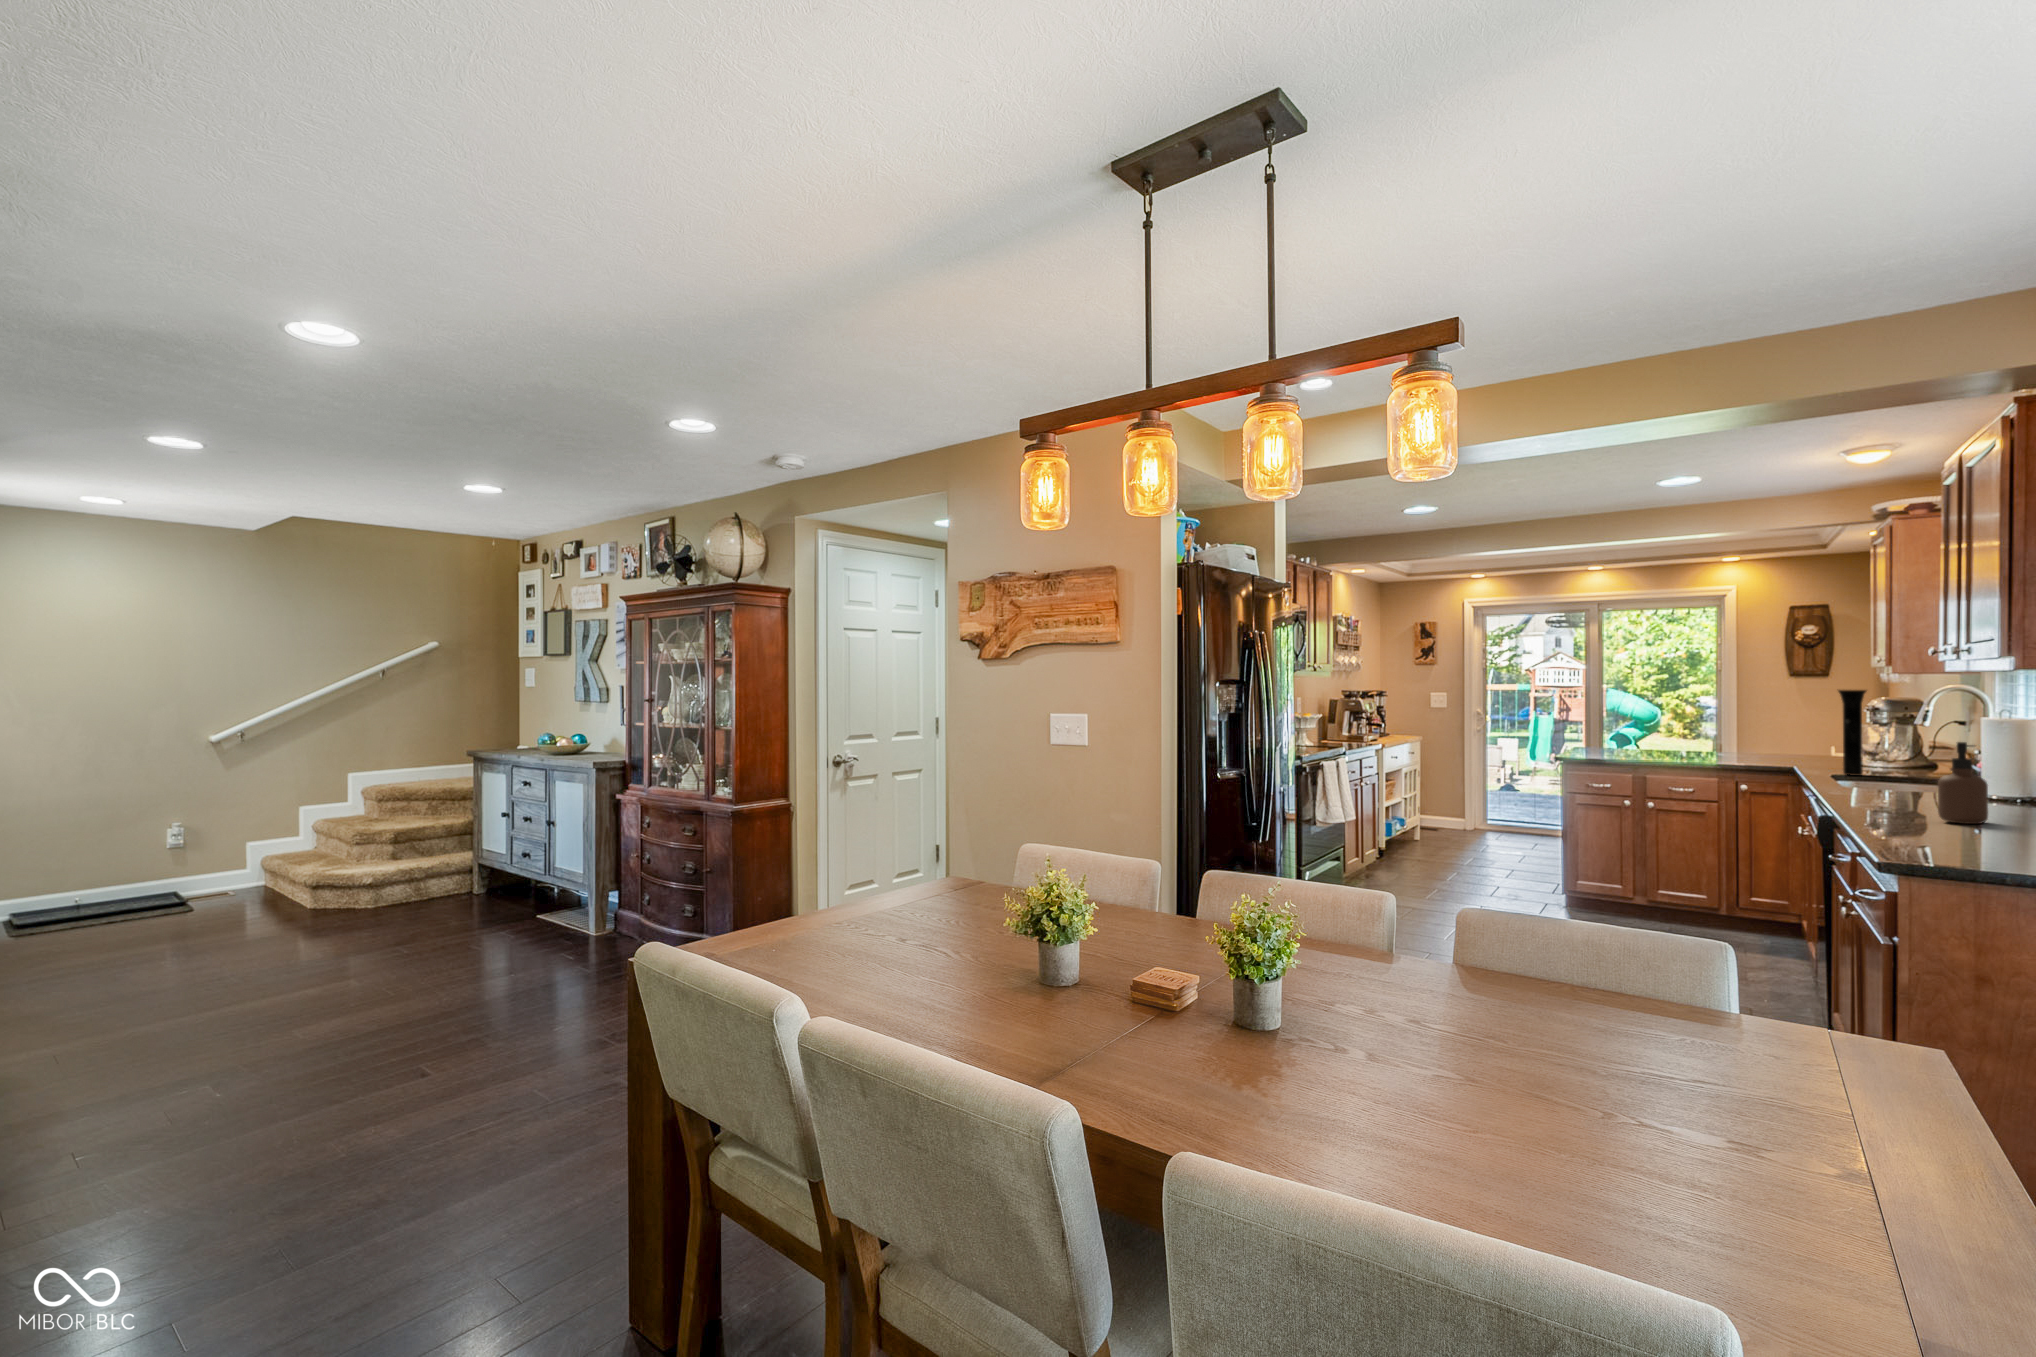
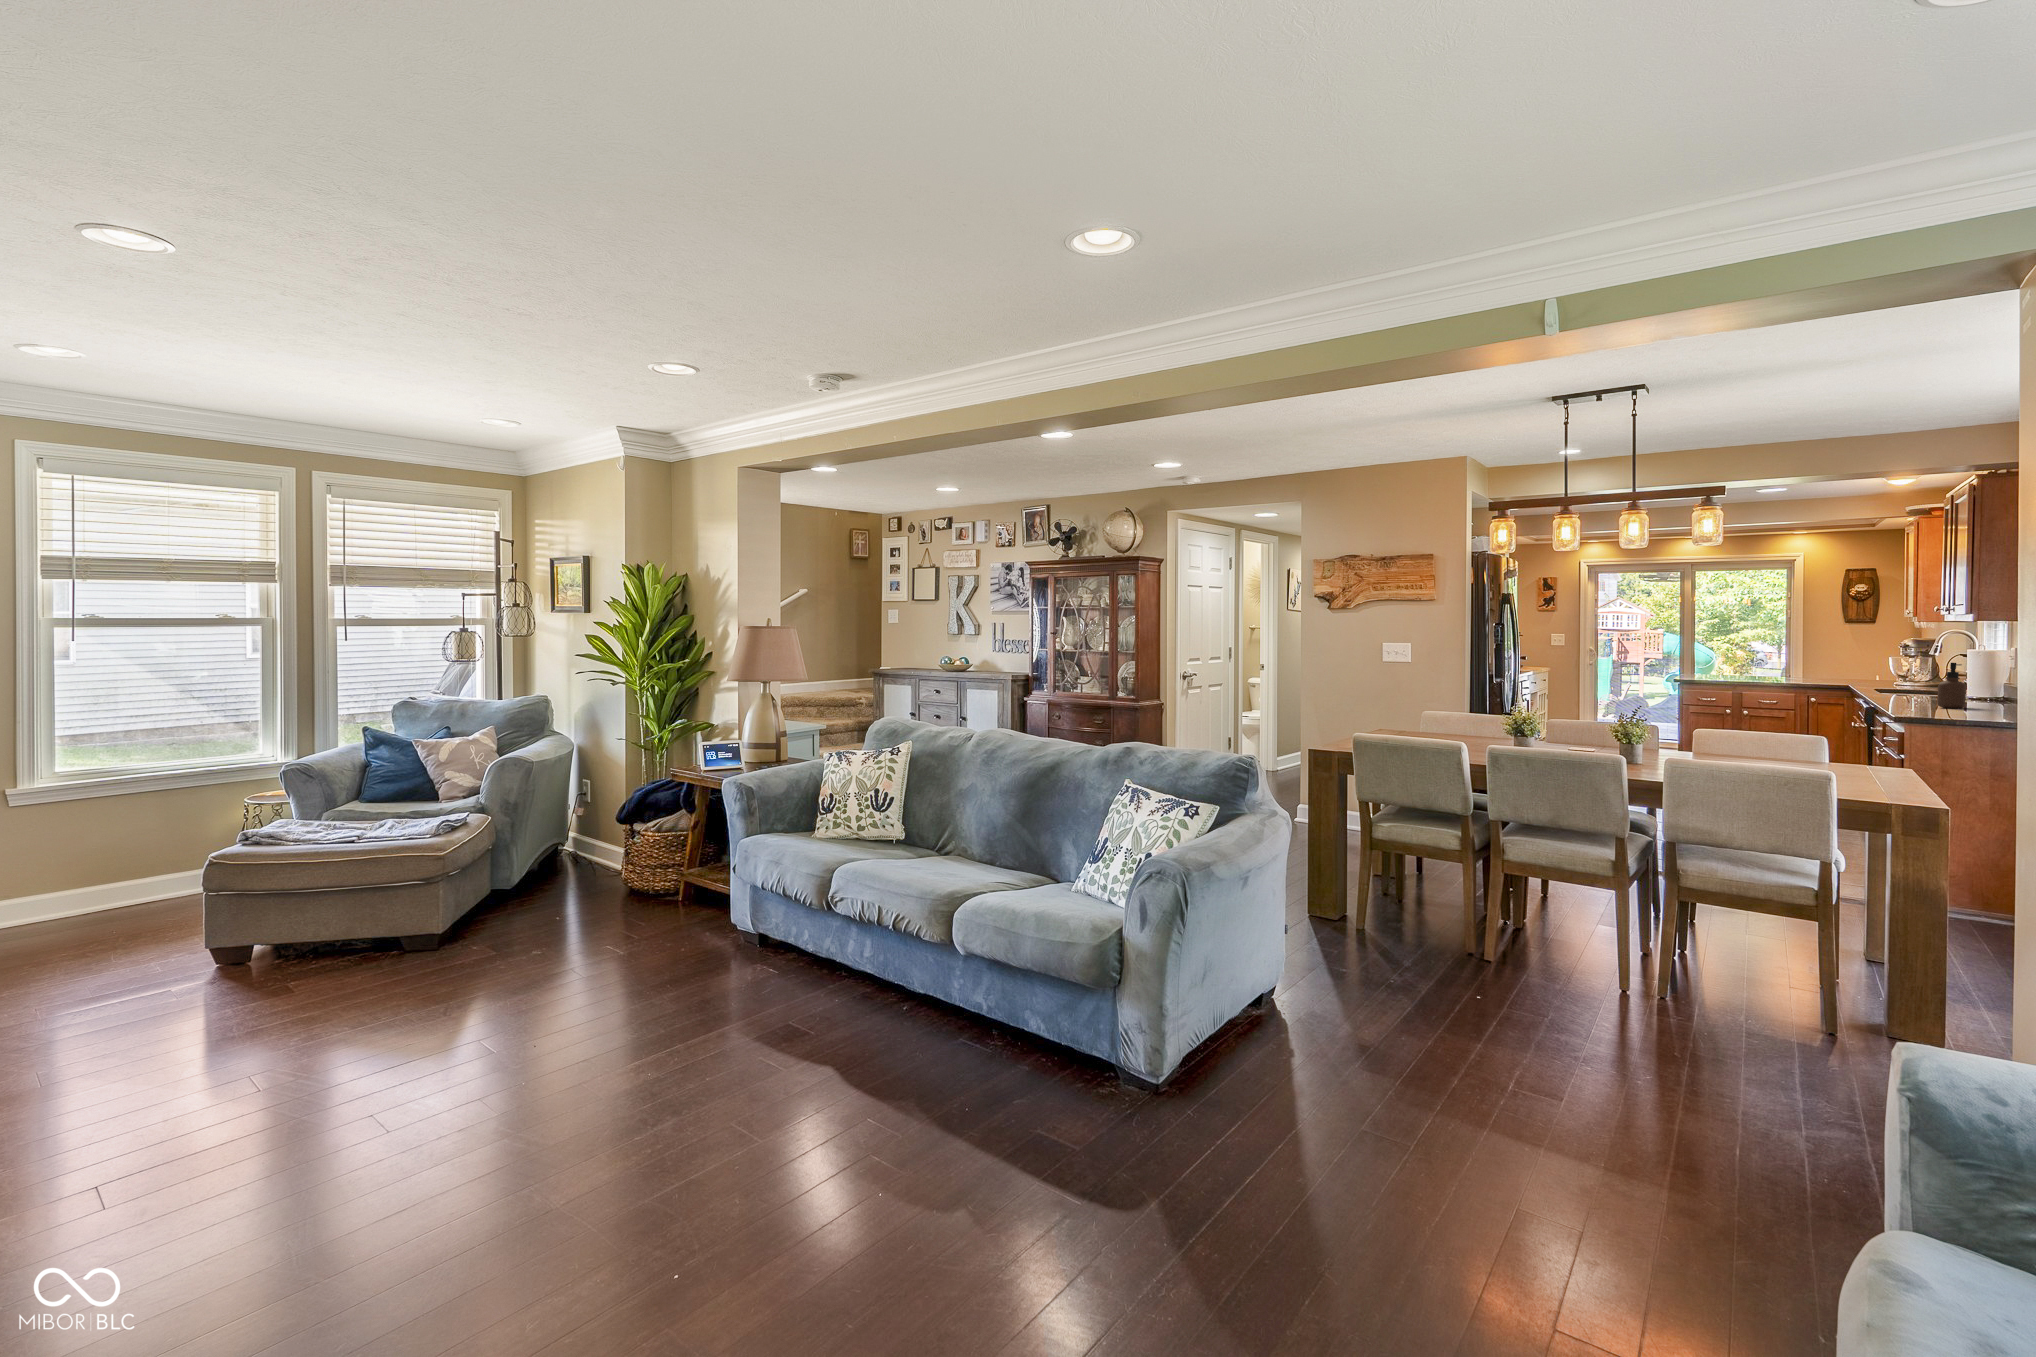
vase: present [1838,690,1866,776] -> none [1881,633,1902,690]

